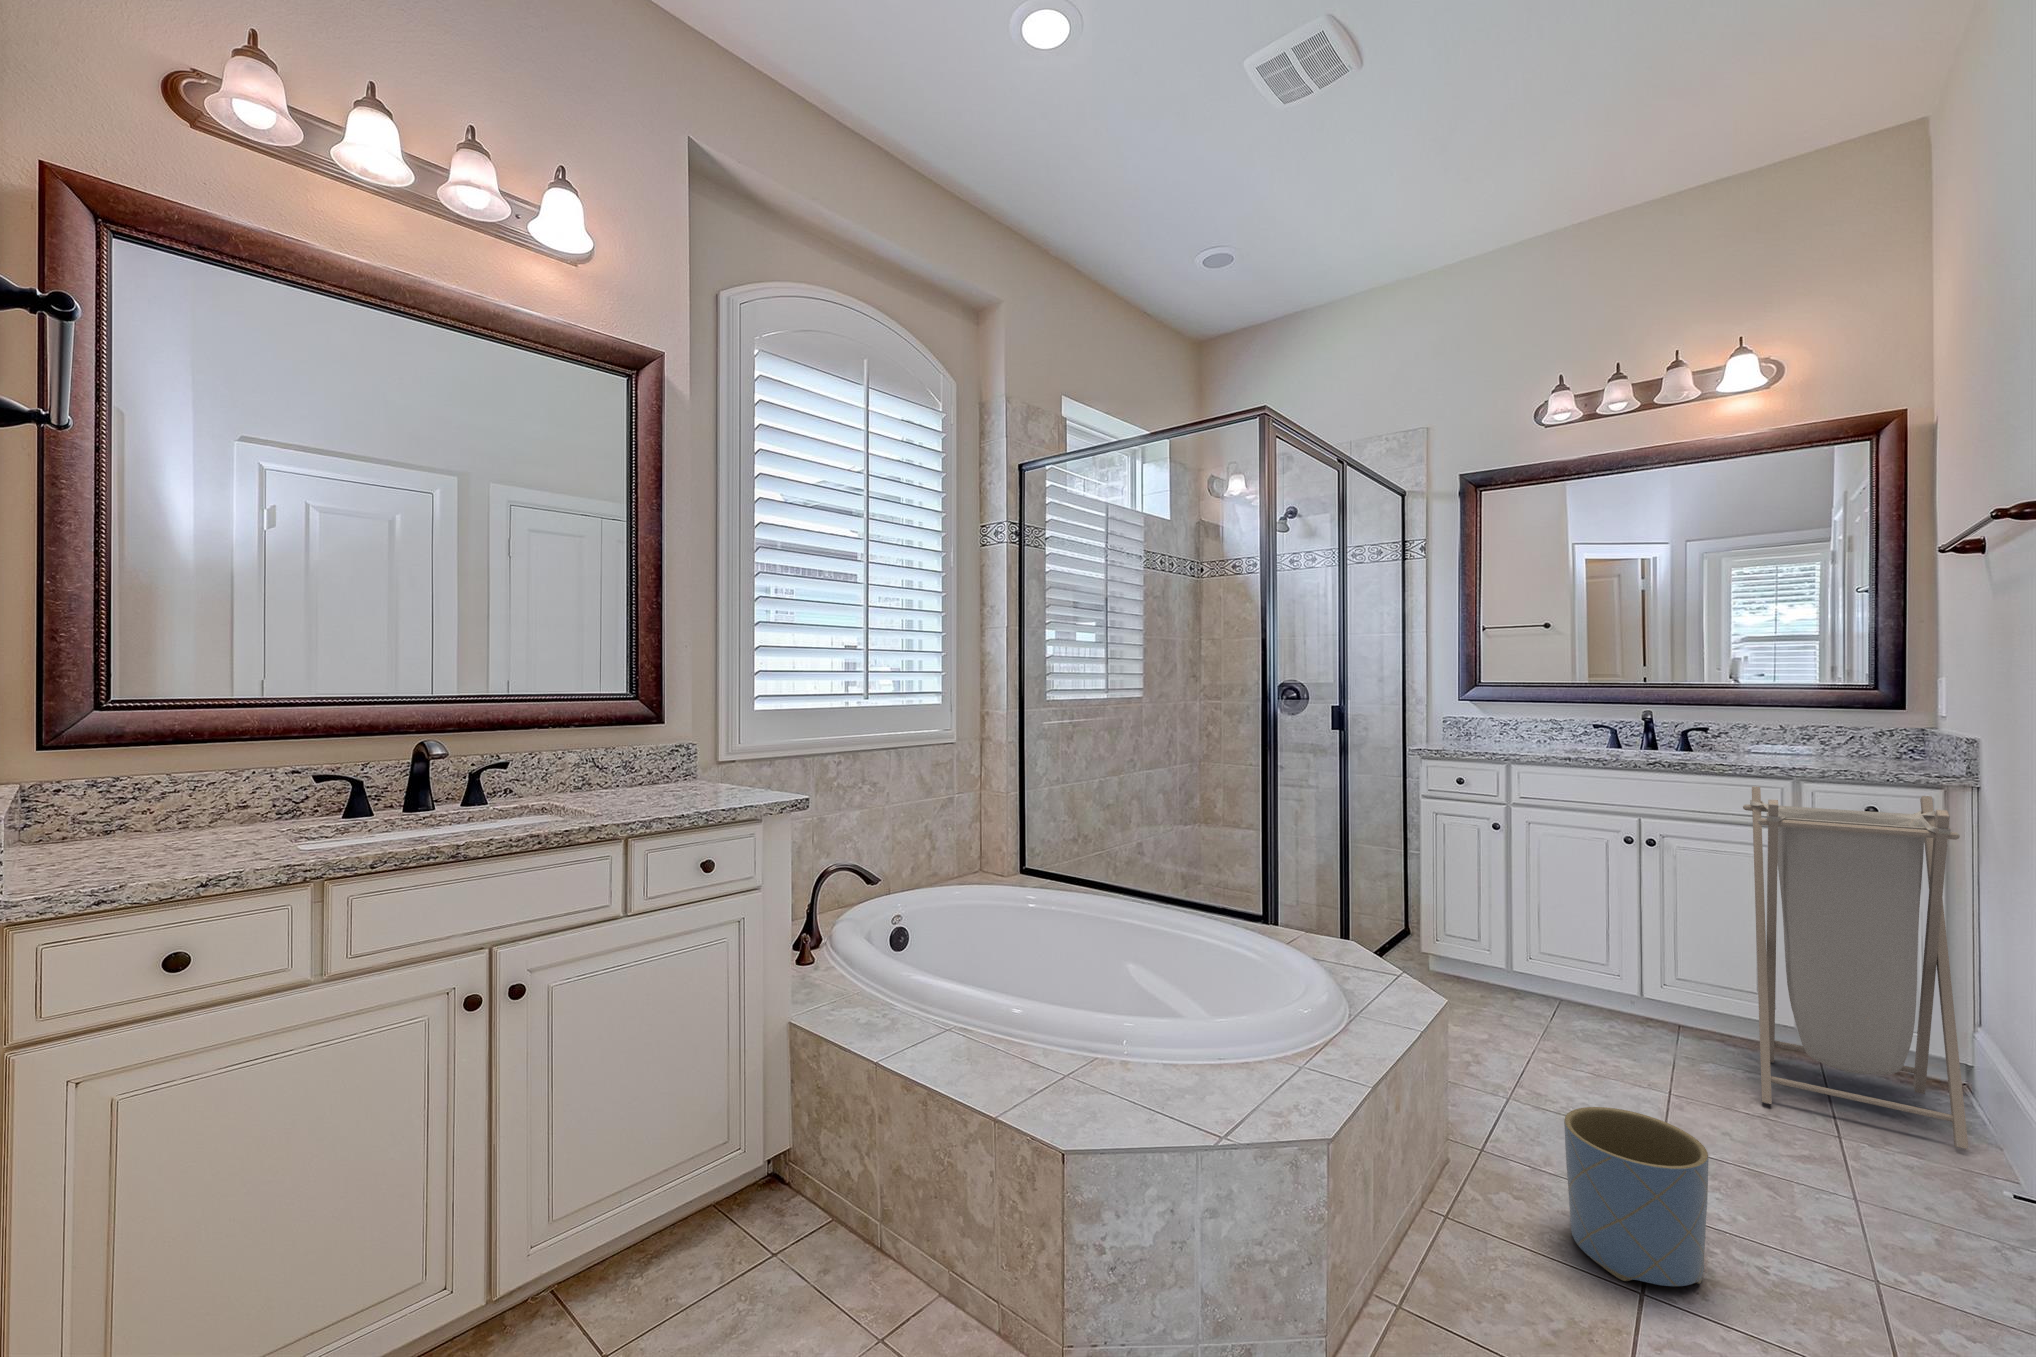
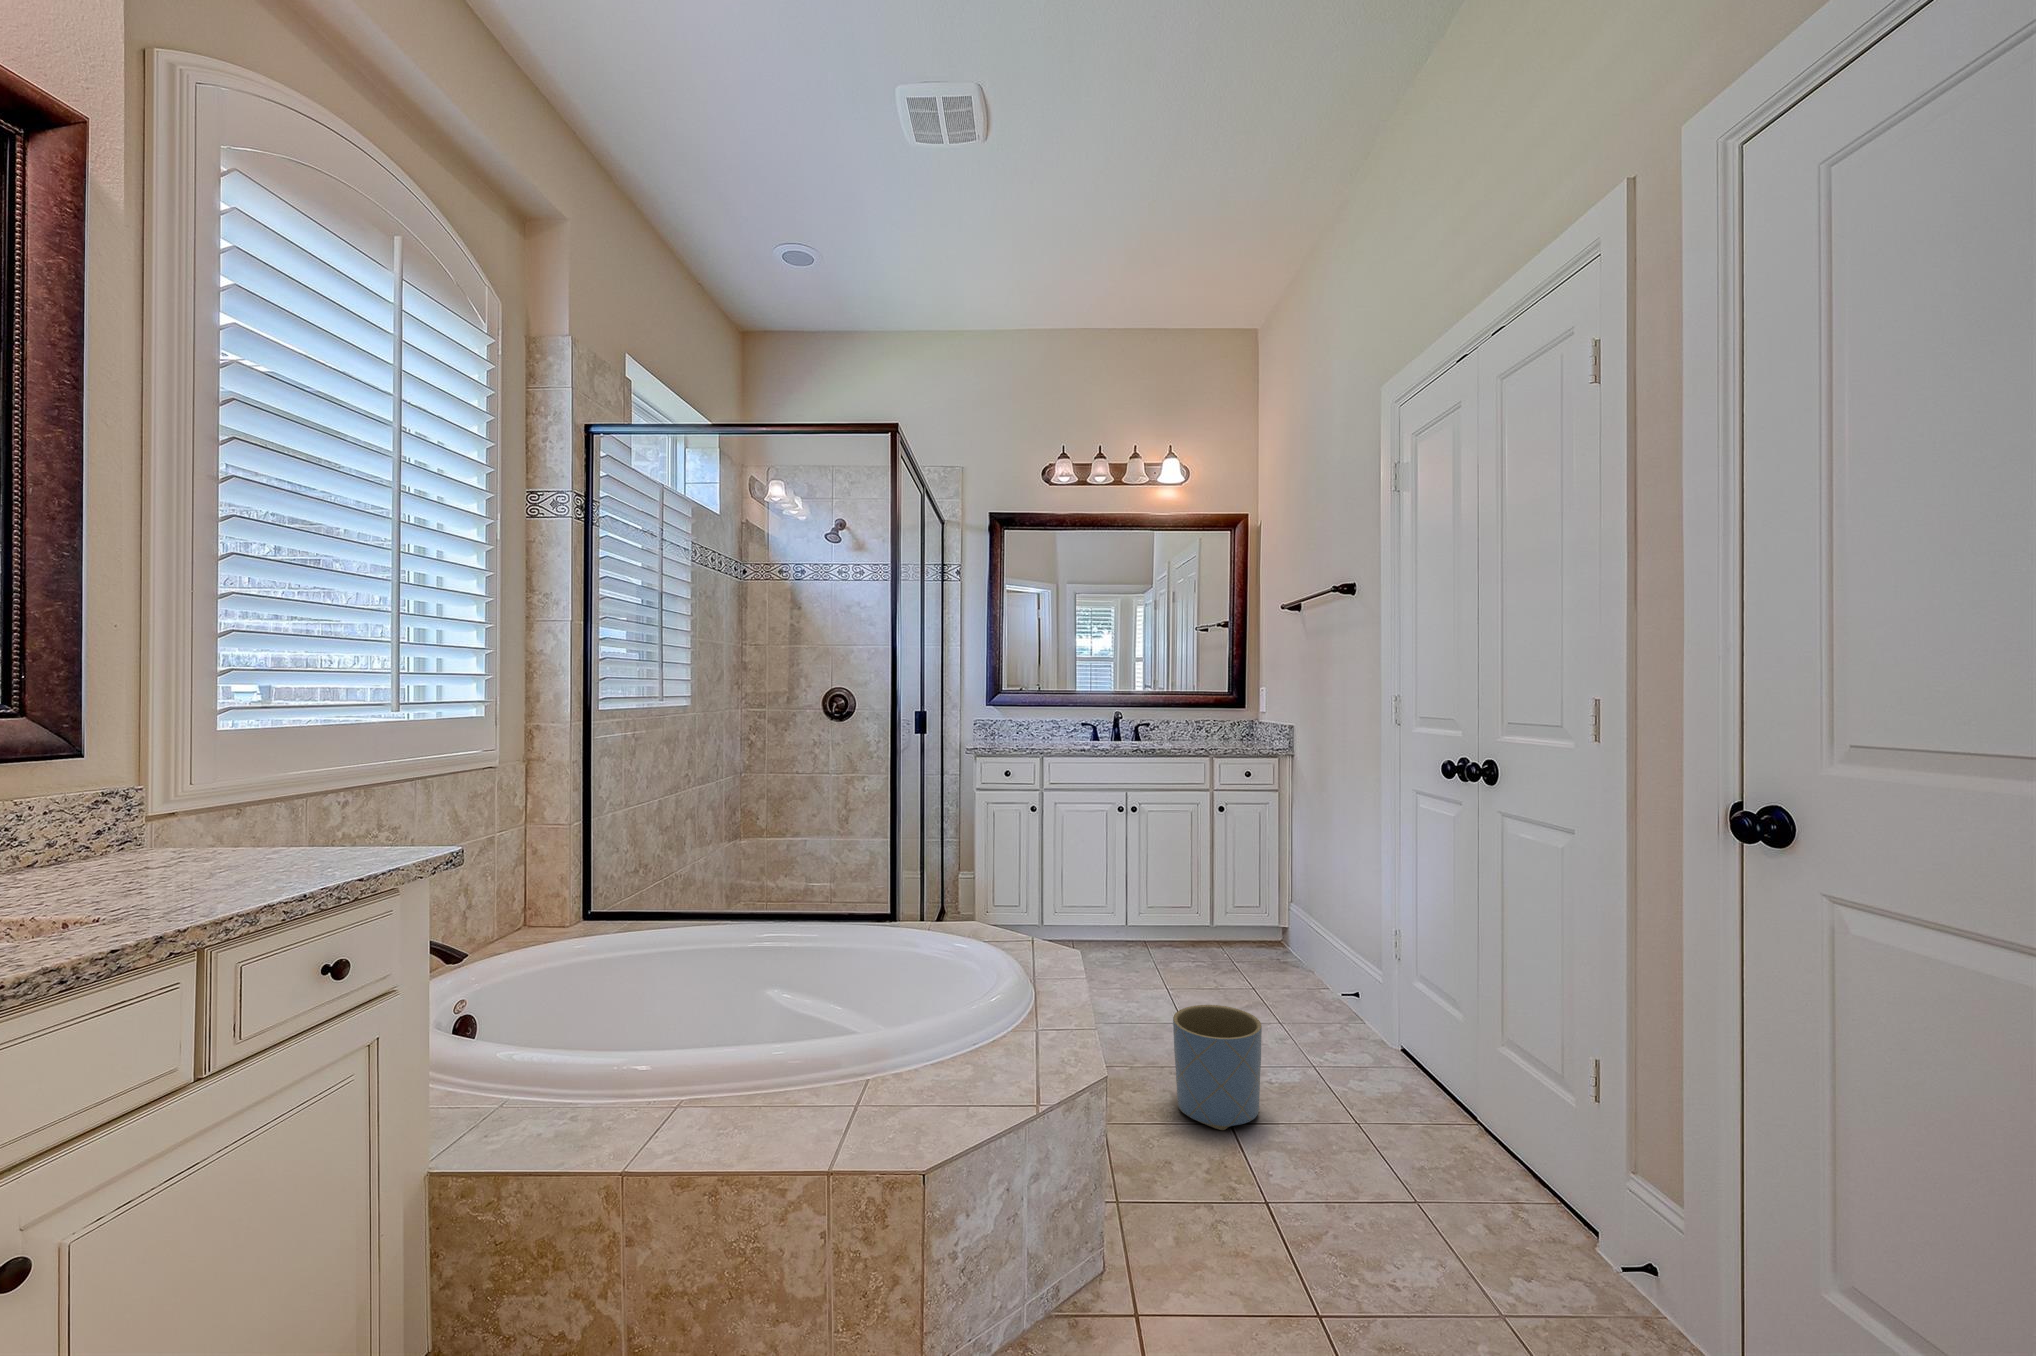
laundry hamper: present [1743,787,1968,1149] -> none [1188,761,1313,982]

